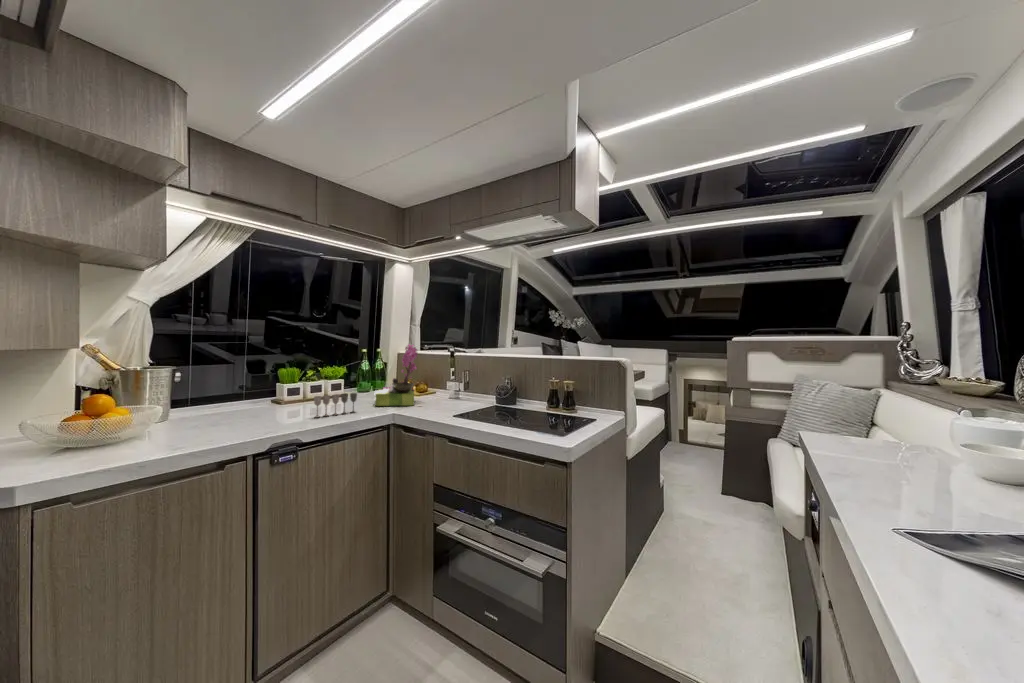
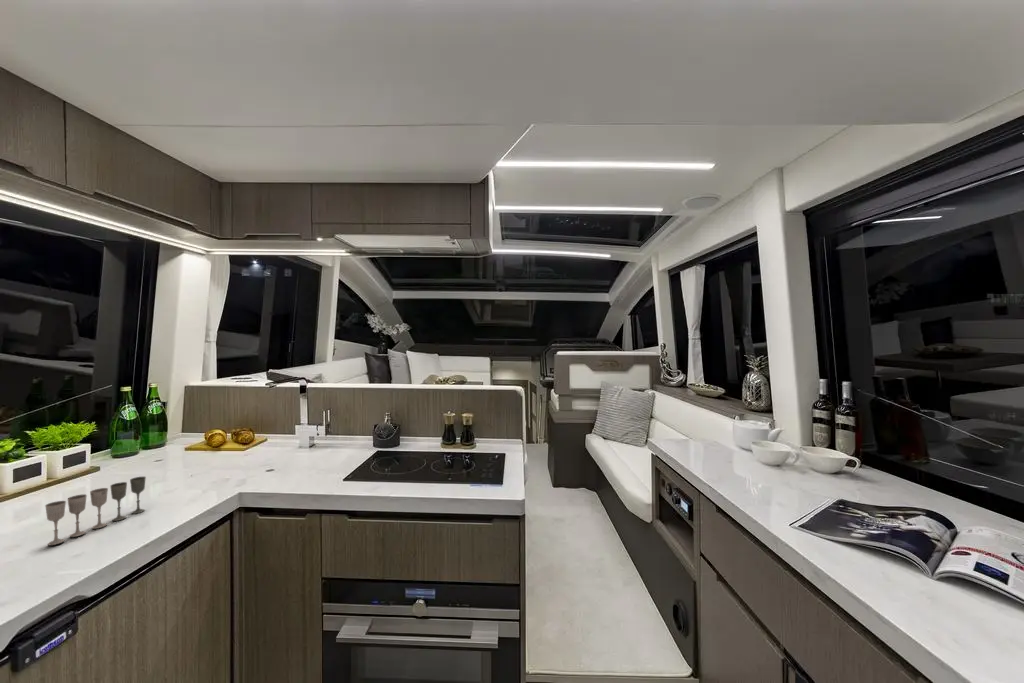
flower arrangement: present [375,344,417,406] -> none [171,376,255,488]

